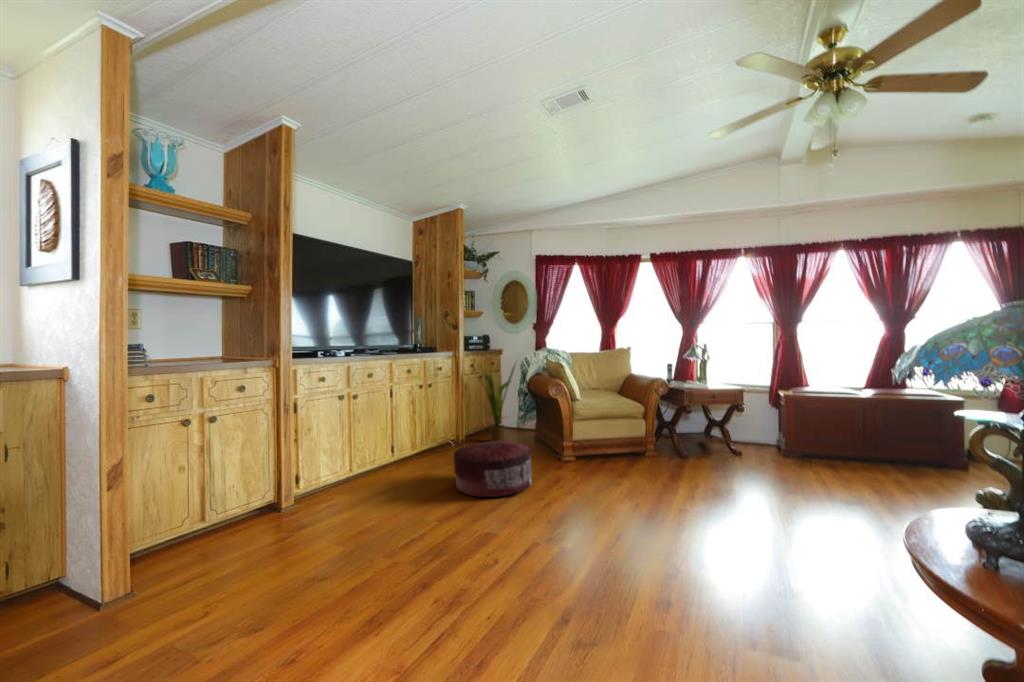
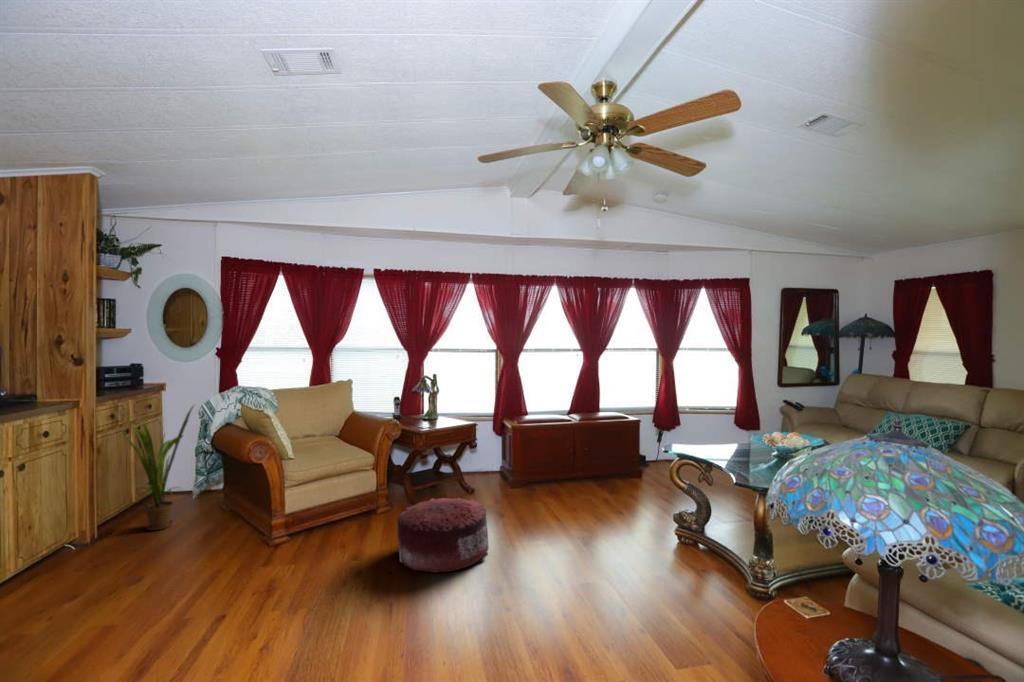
pouf: present [454,440,532,497] -> present [398,498,488,573]

